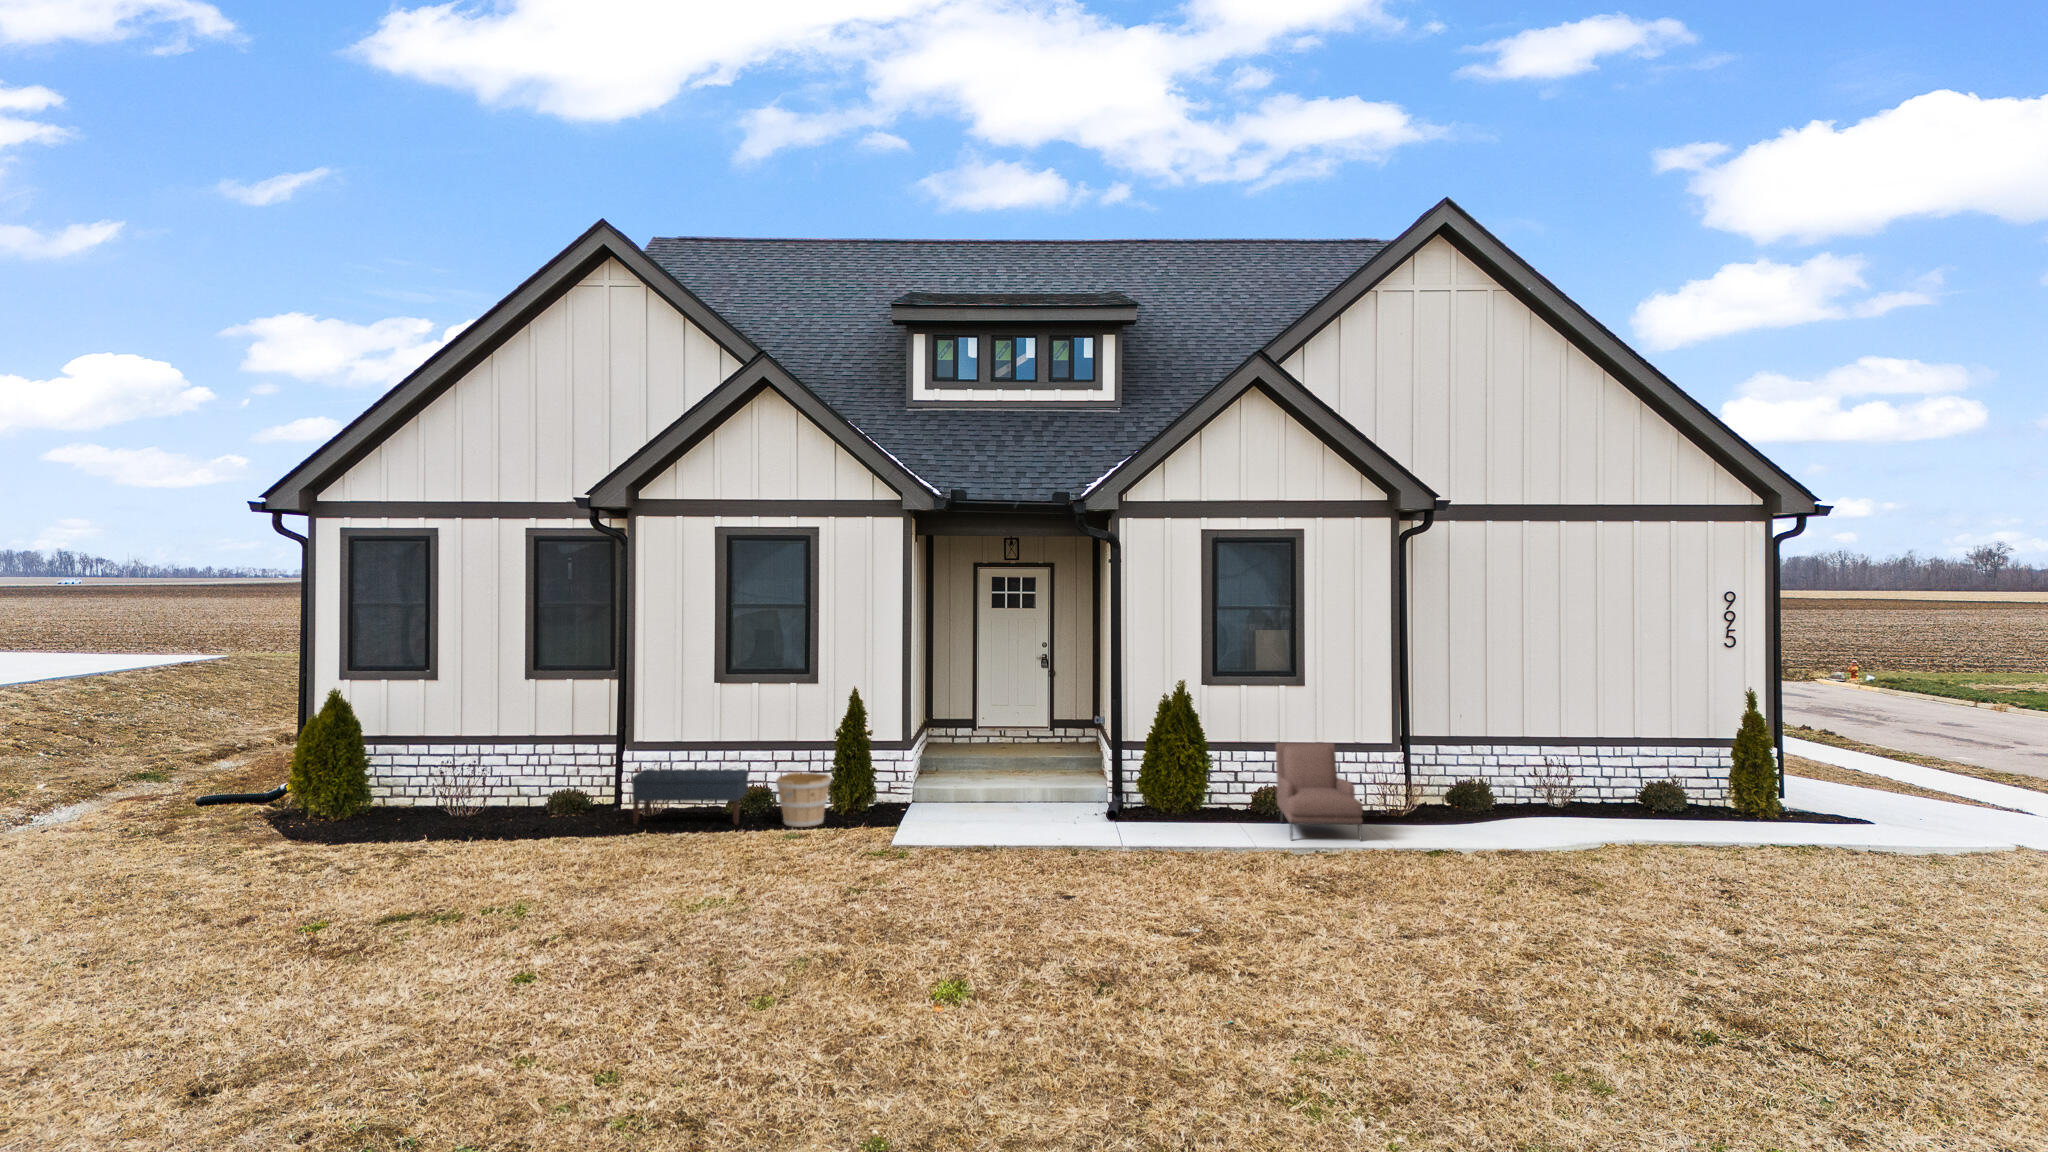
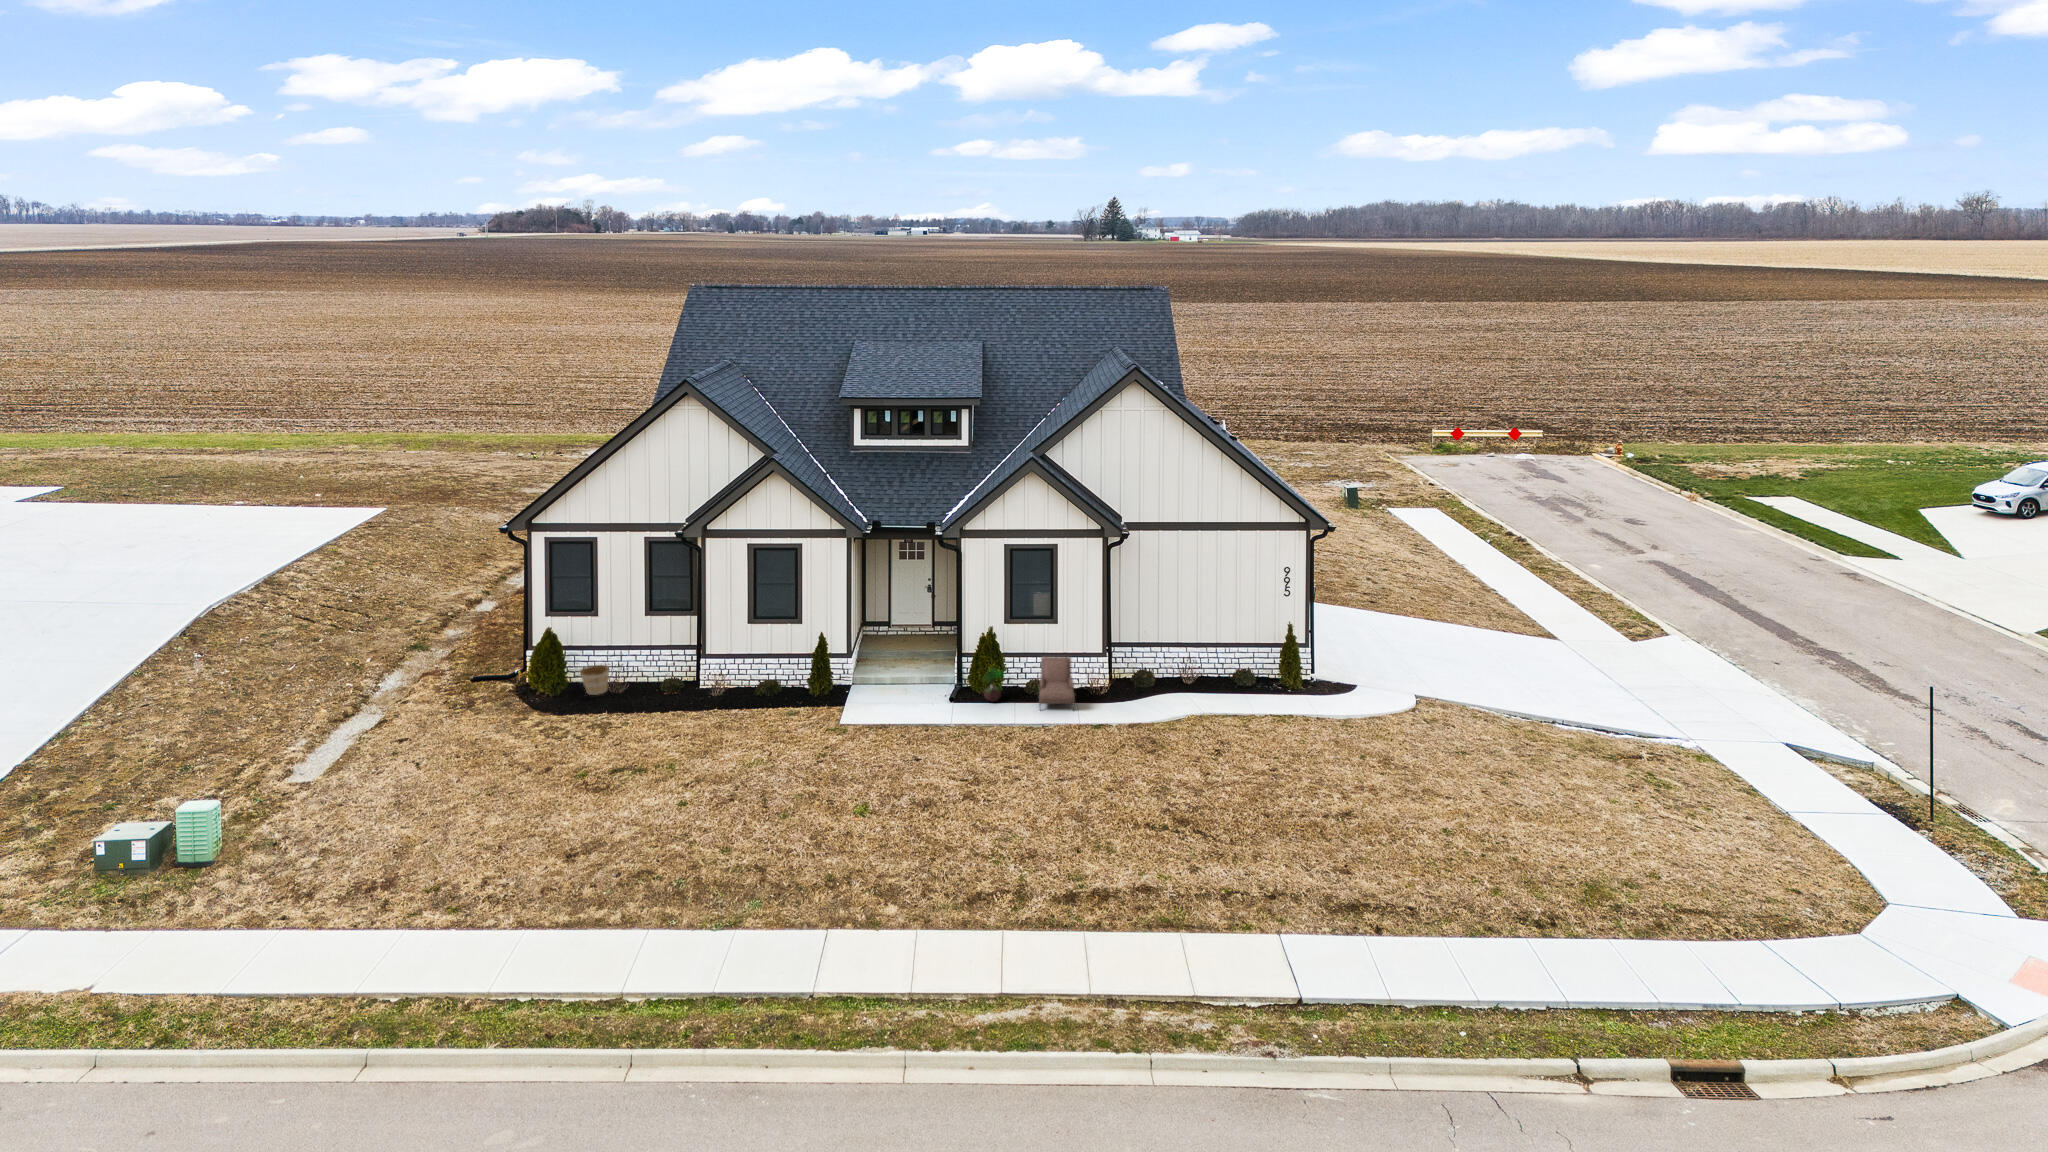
potted tree: none [1163,748,1211,829] -> present [983,668,1001,702]
bench: present [631,769,749,824] -> none [710,669,769,699]
wooden bucket: present [776,772,831,827] -> present [580,665,610,695]

